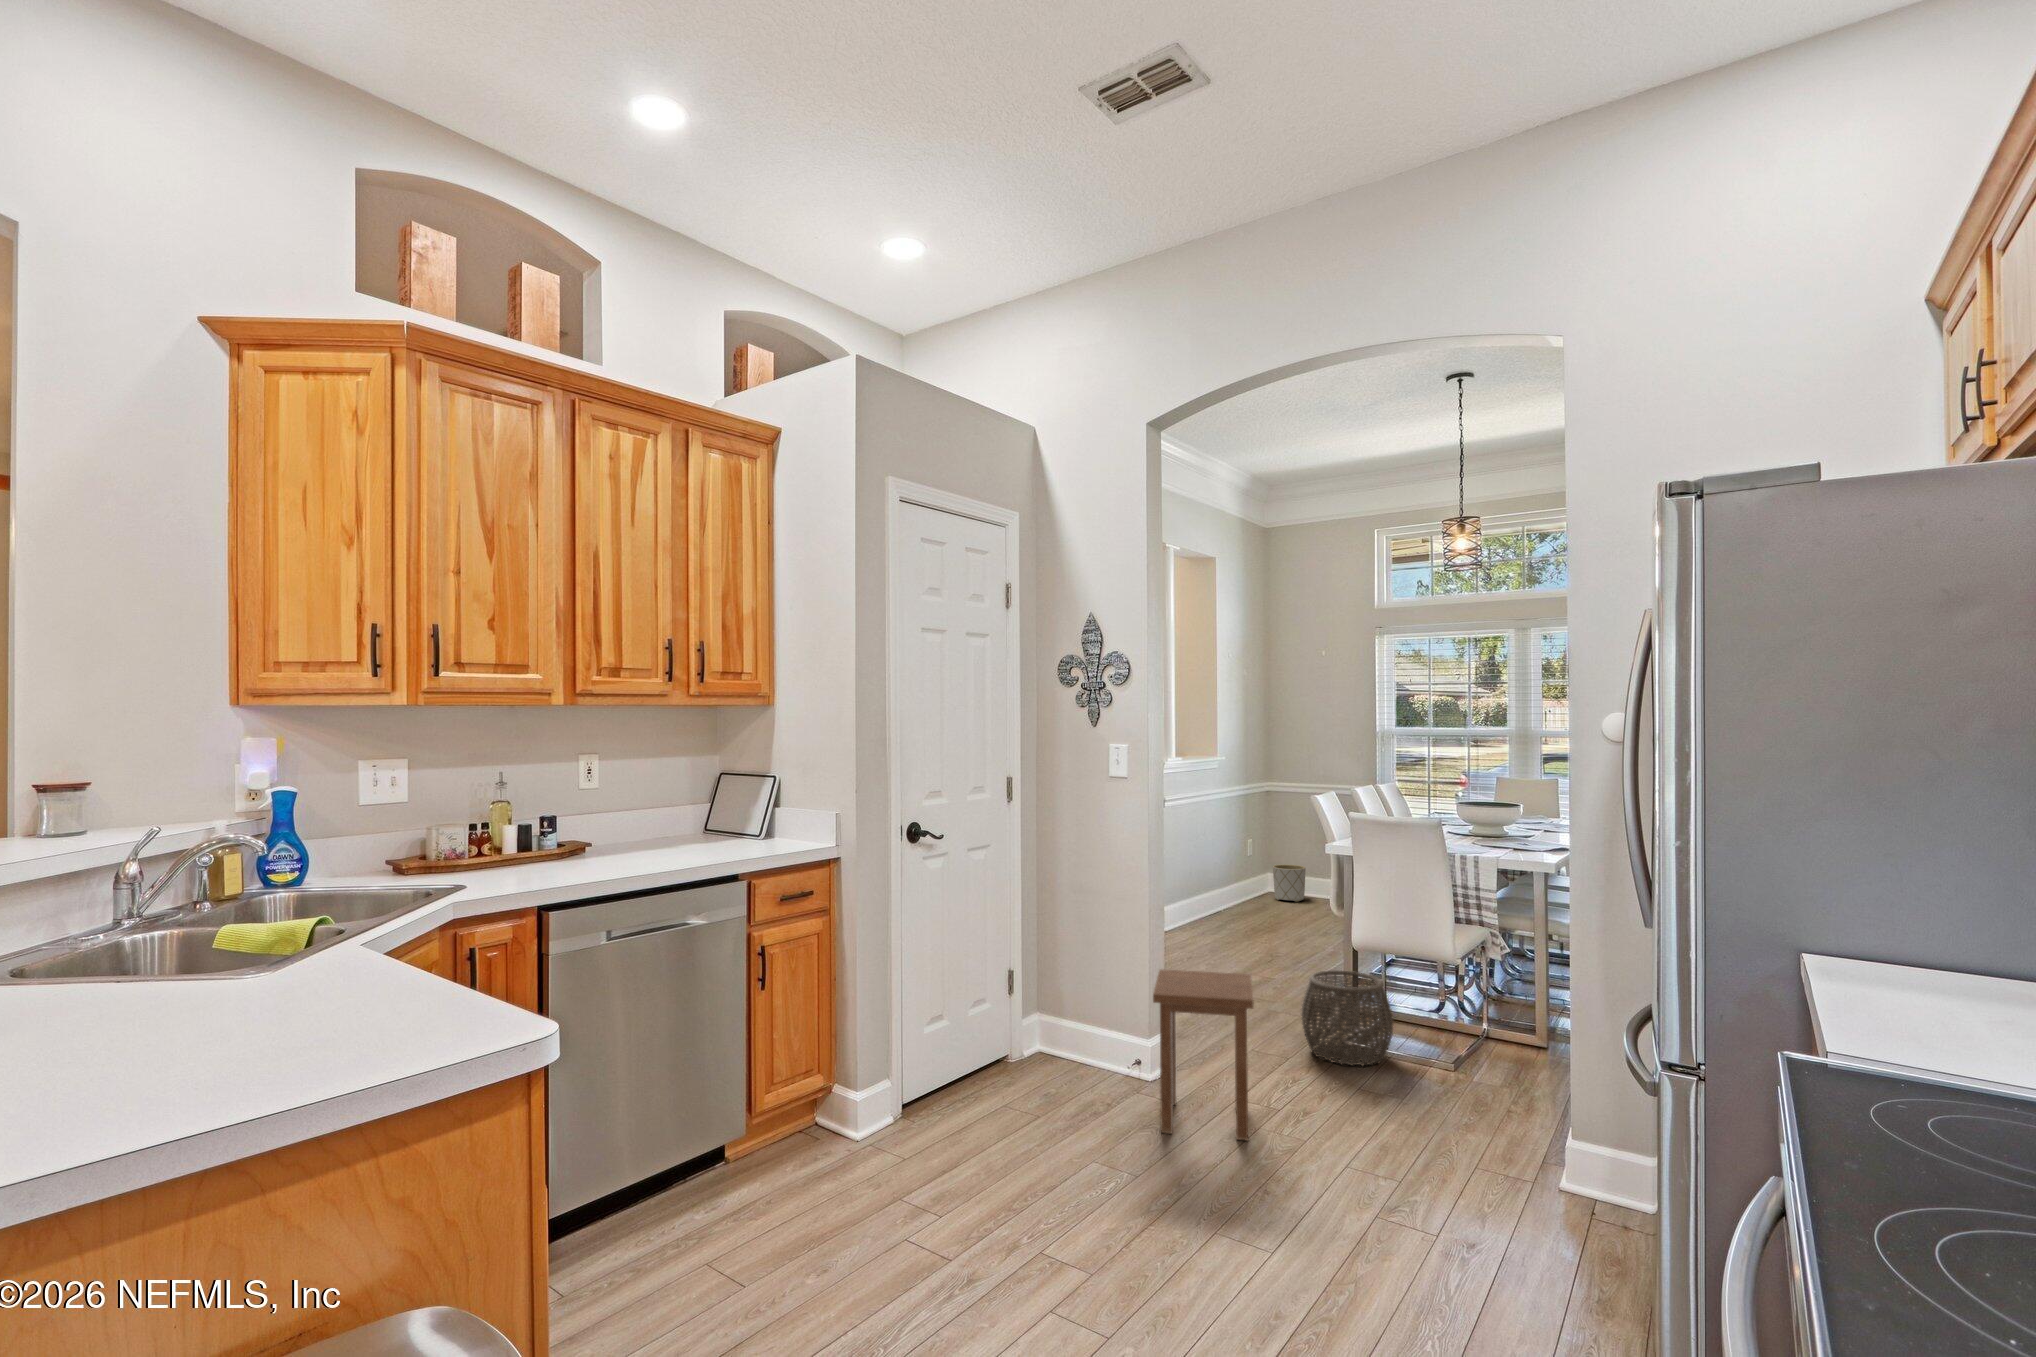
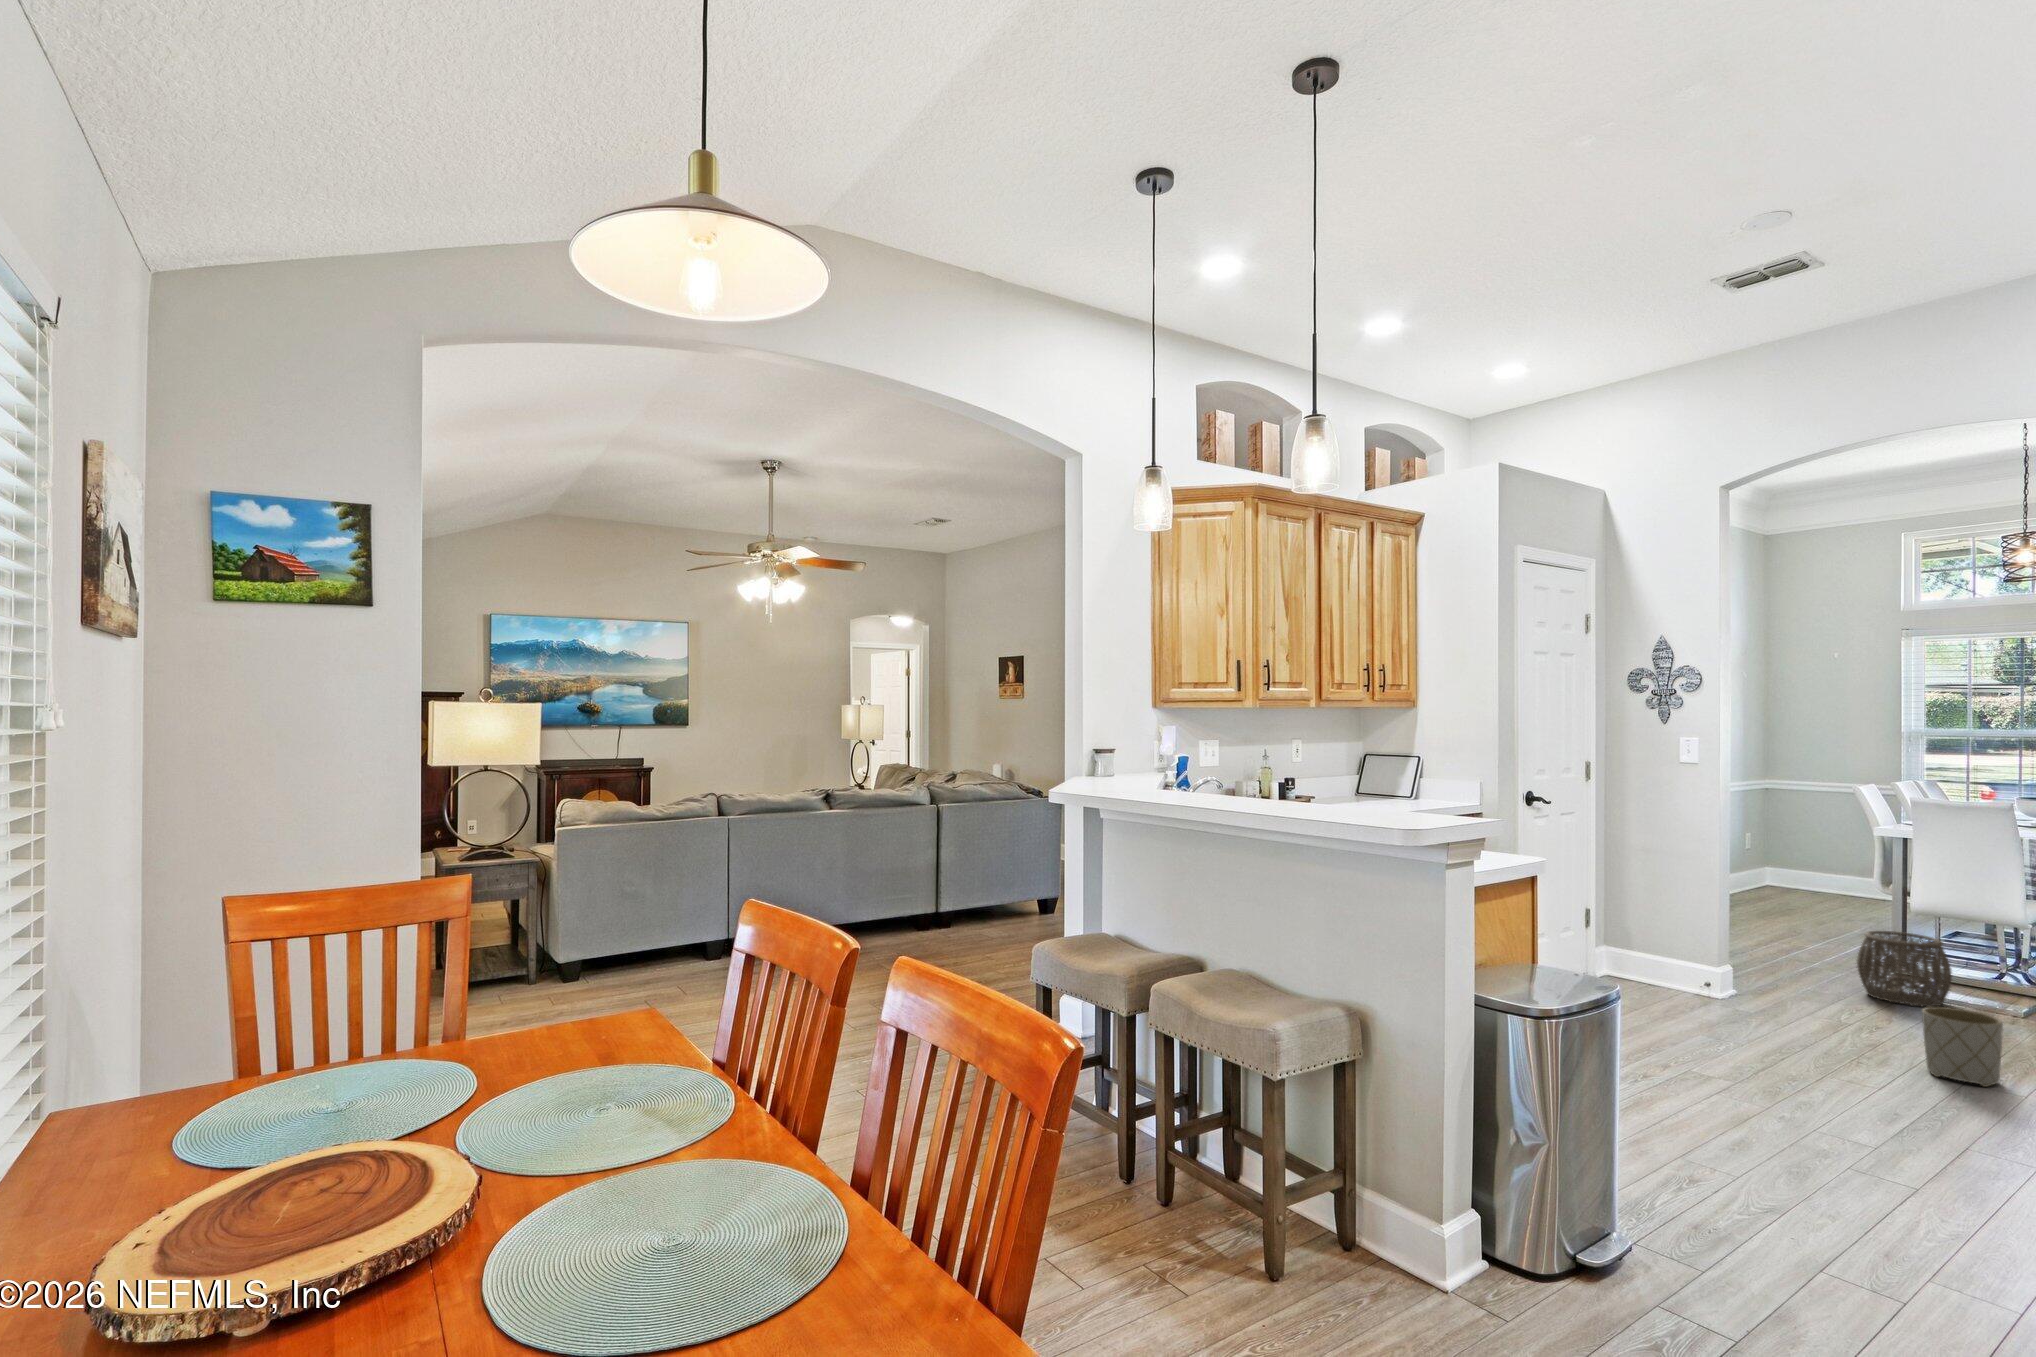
planter: present [1273,865,1306,902] -> present [1922,1007,2003,1087]
stool: present [1153,969,1254,1140] -> none [1736,911,1835,1036]

